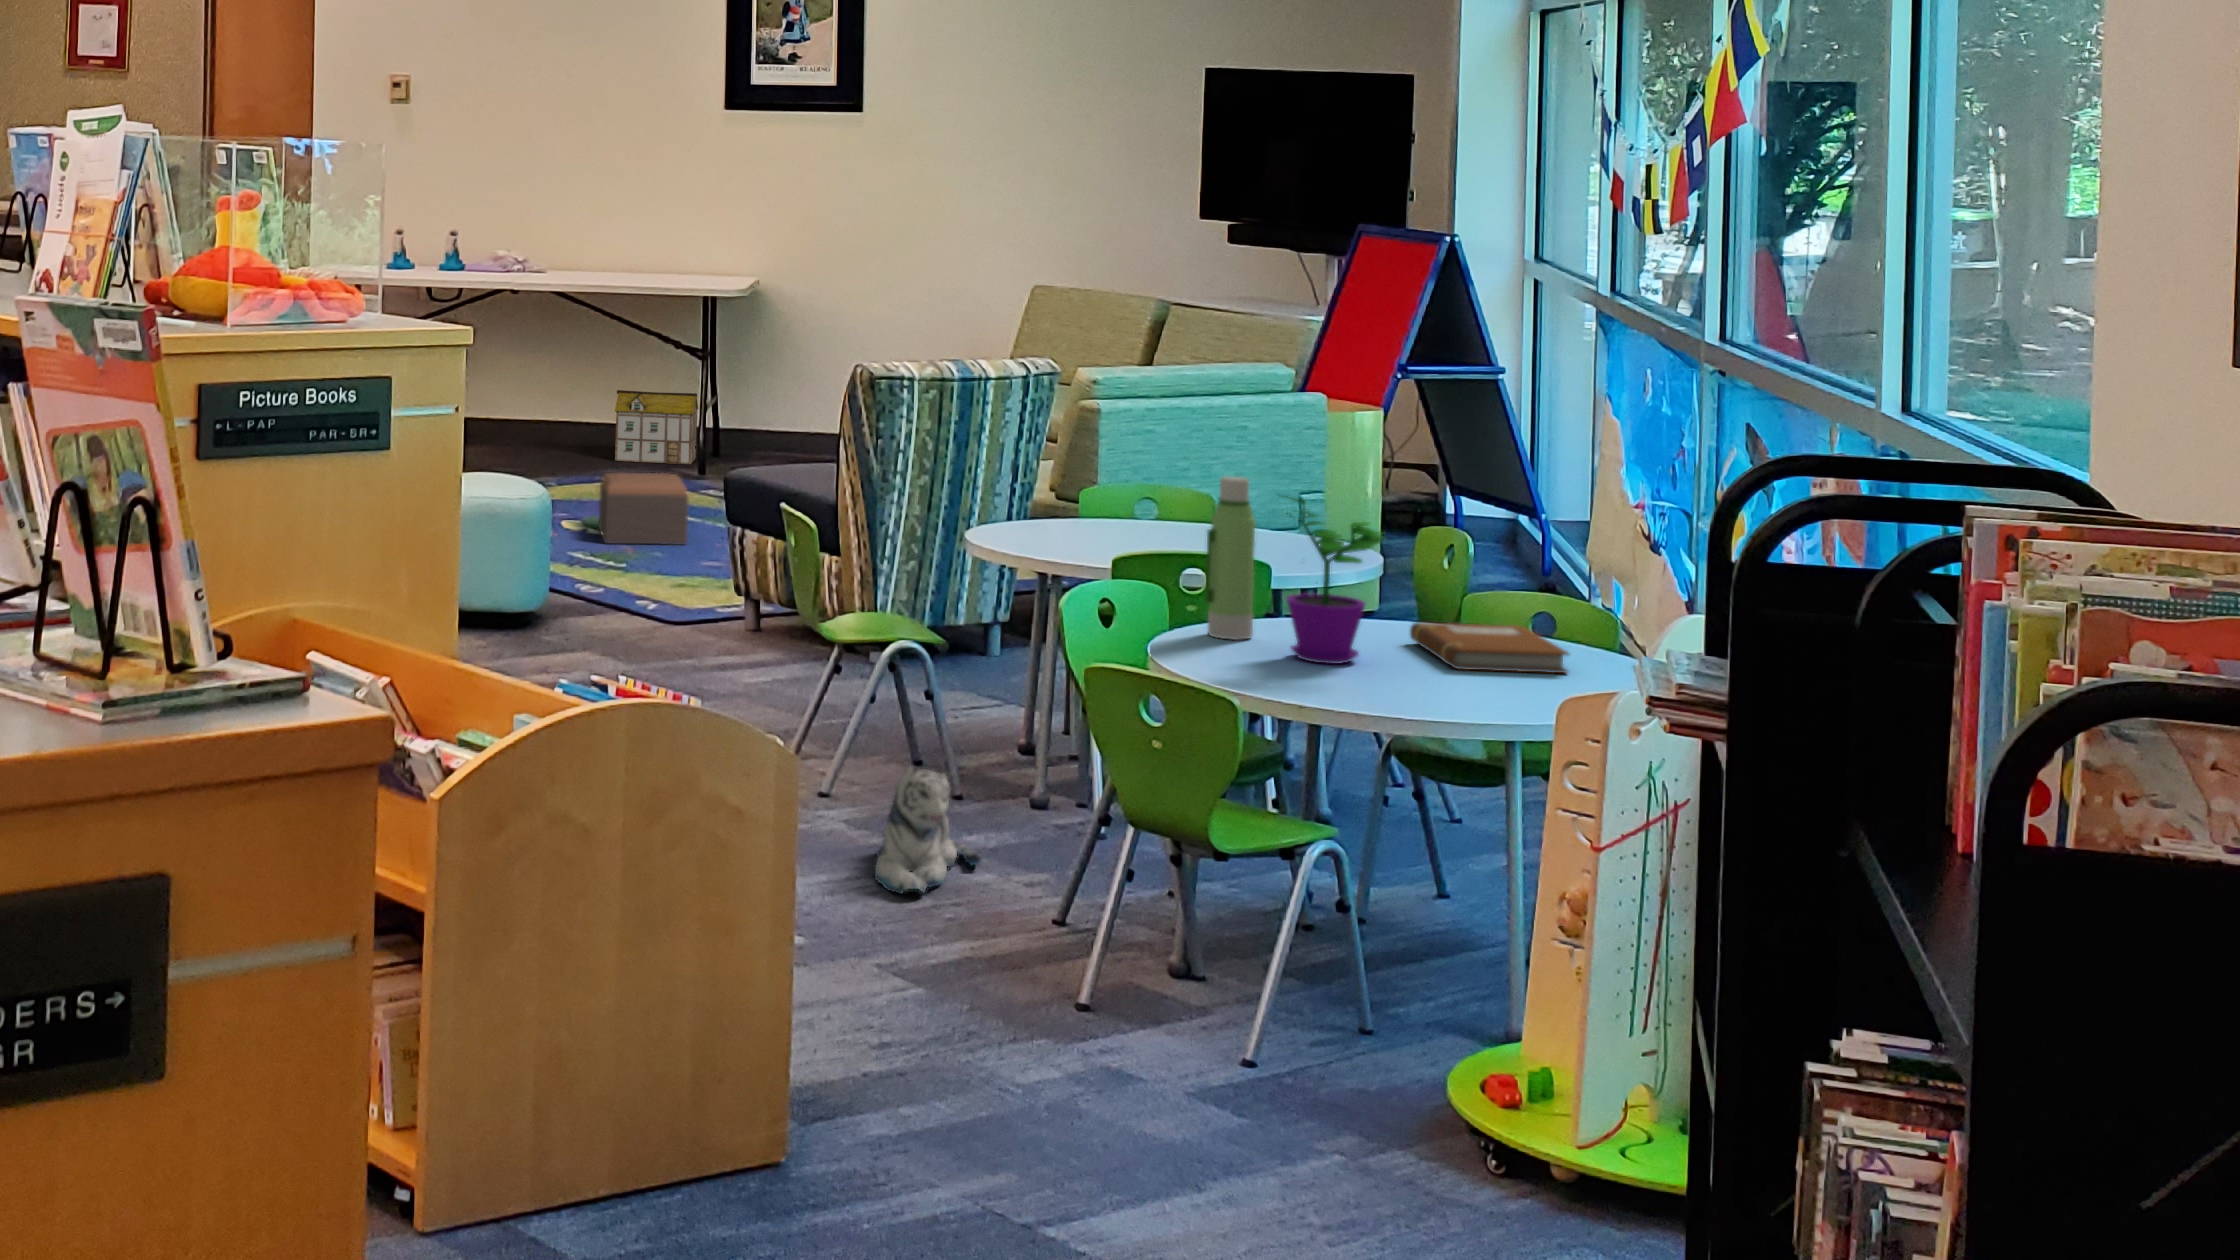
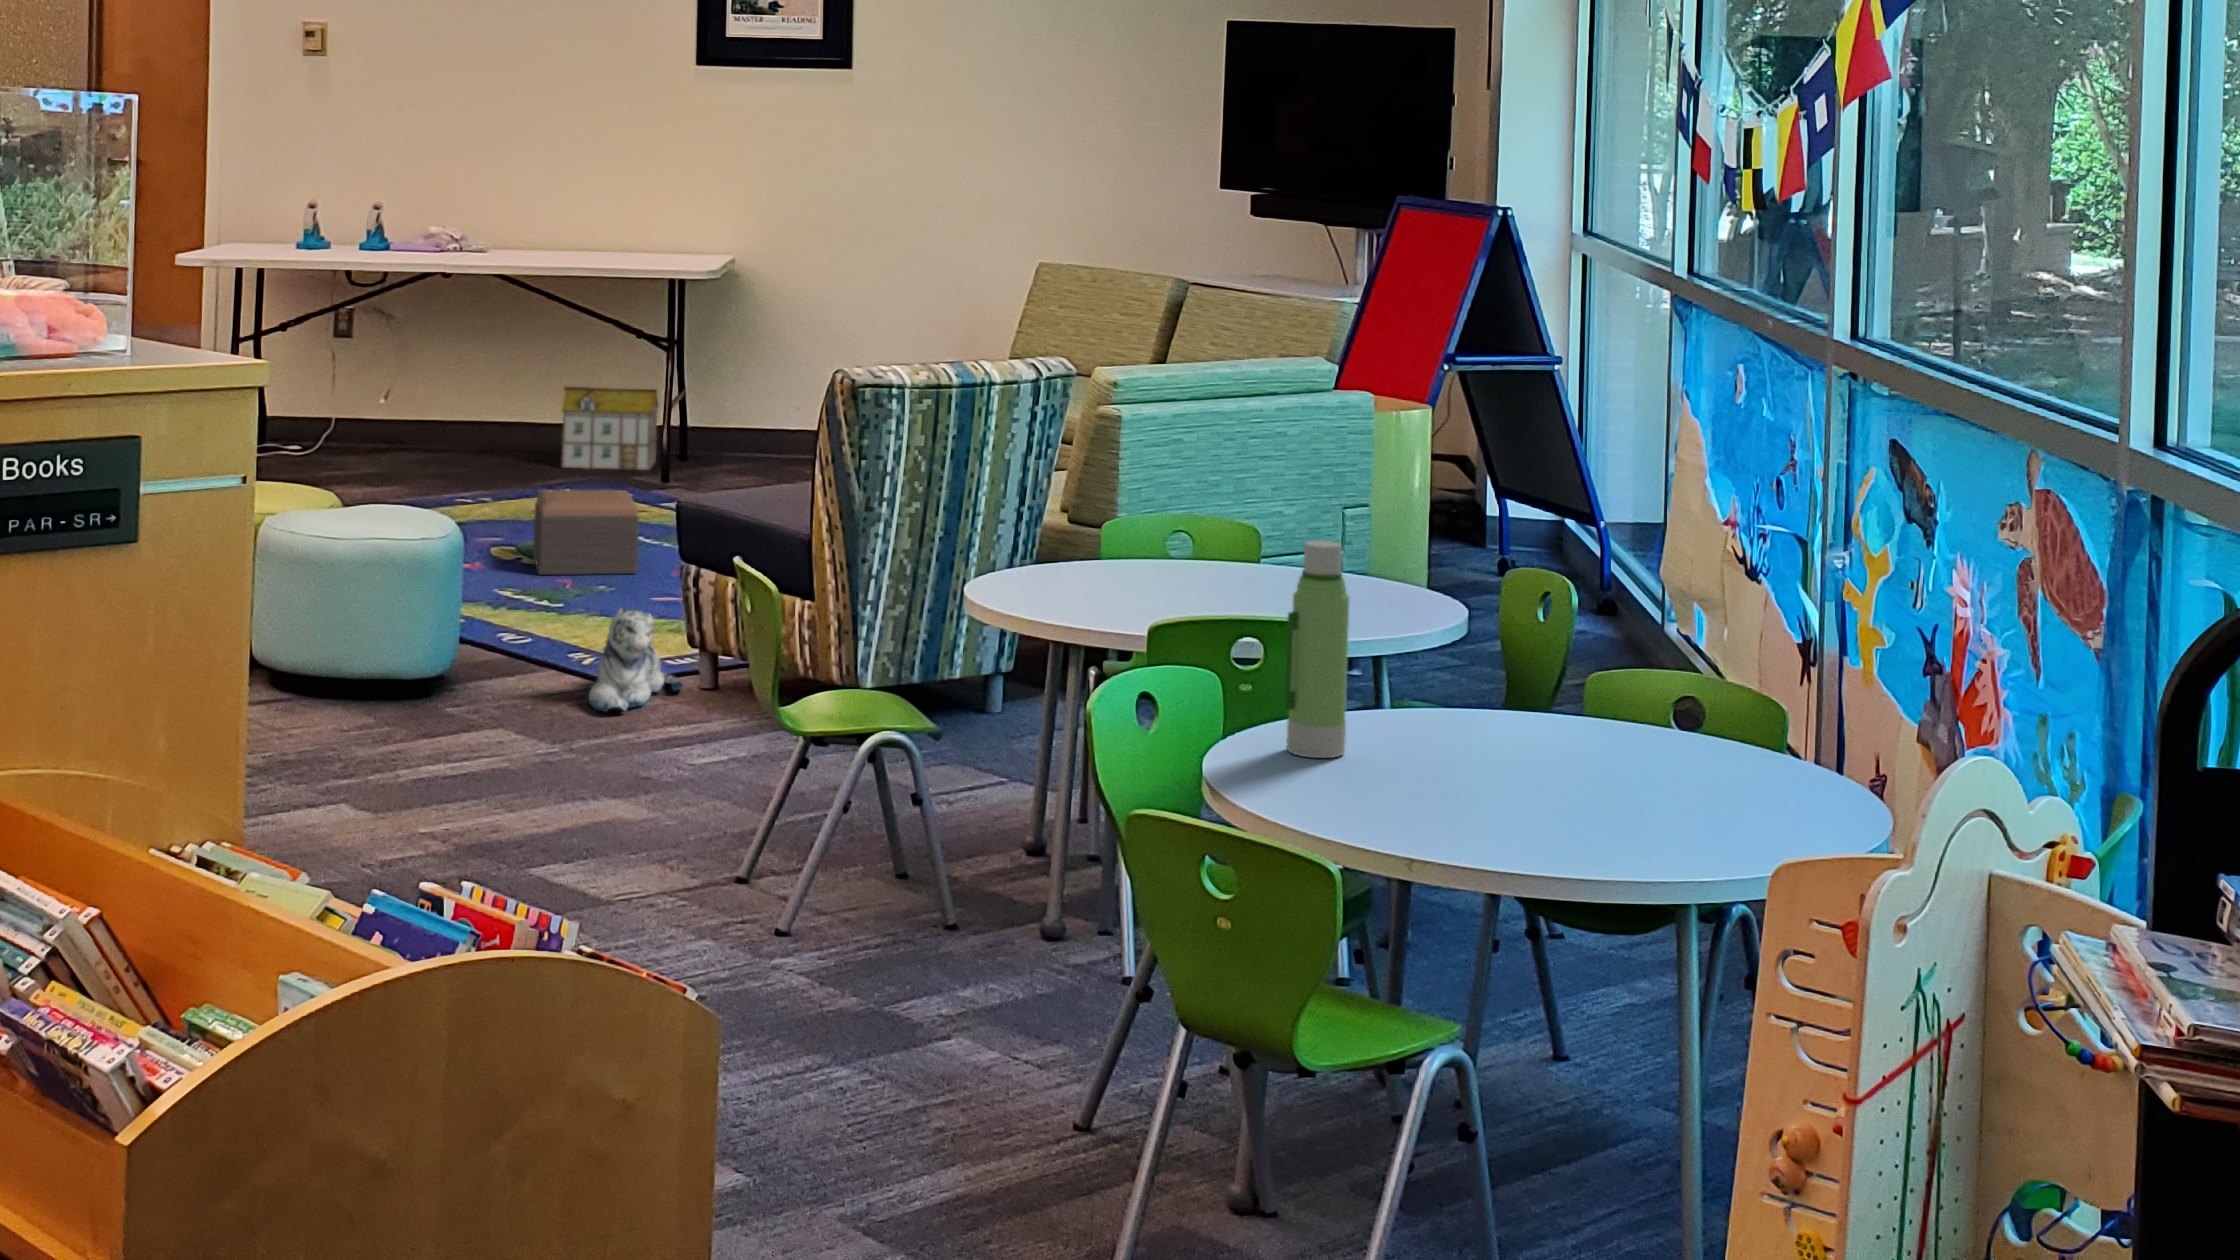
flower pot: present [1287,497,1382,664] -> none [1381,554,1525,794]
notebook: present [1410,622,1569,673] -> none [1544,726,1756,796]
plush toy: present [874,767,980,894] -> present [588,608,683,712]

